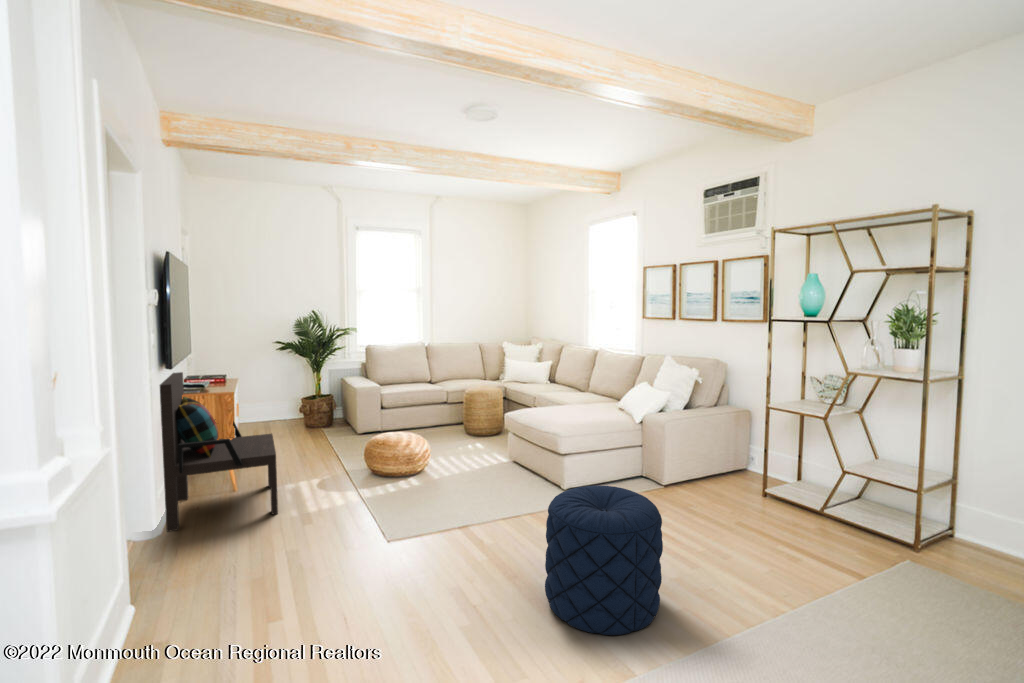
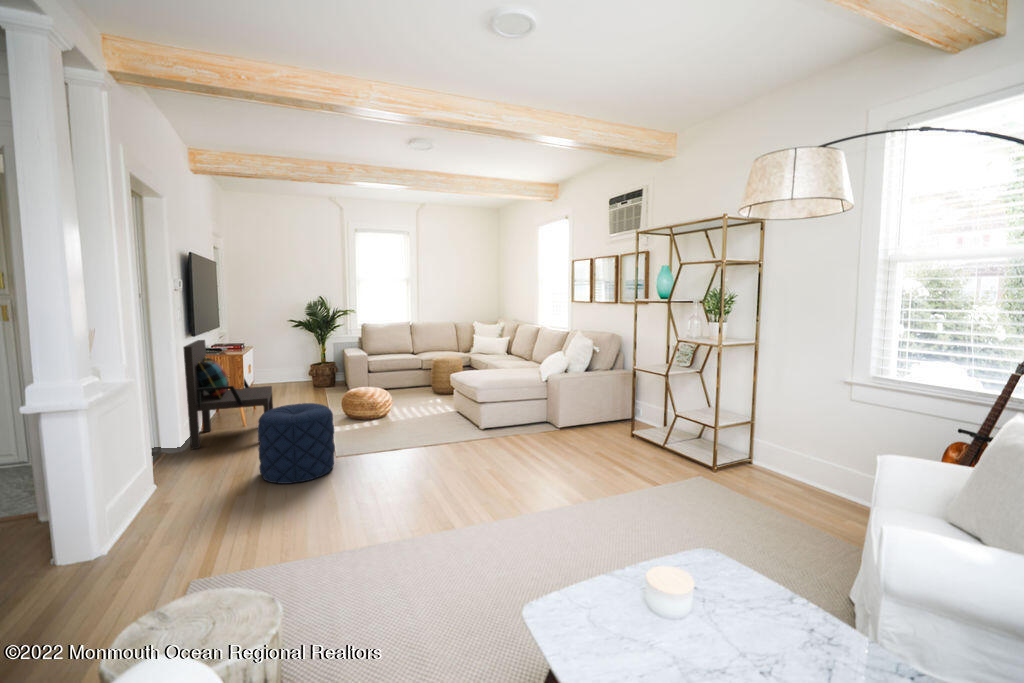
pouf: present [545,485,663,635] -> present [258,403,335,484]

